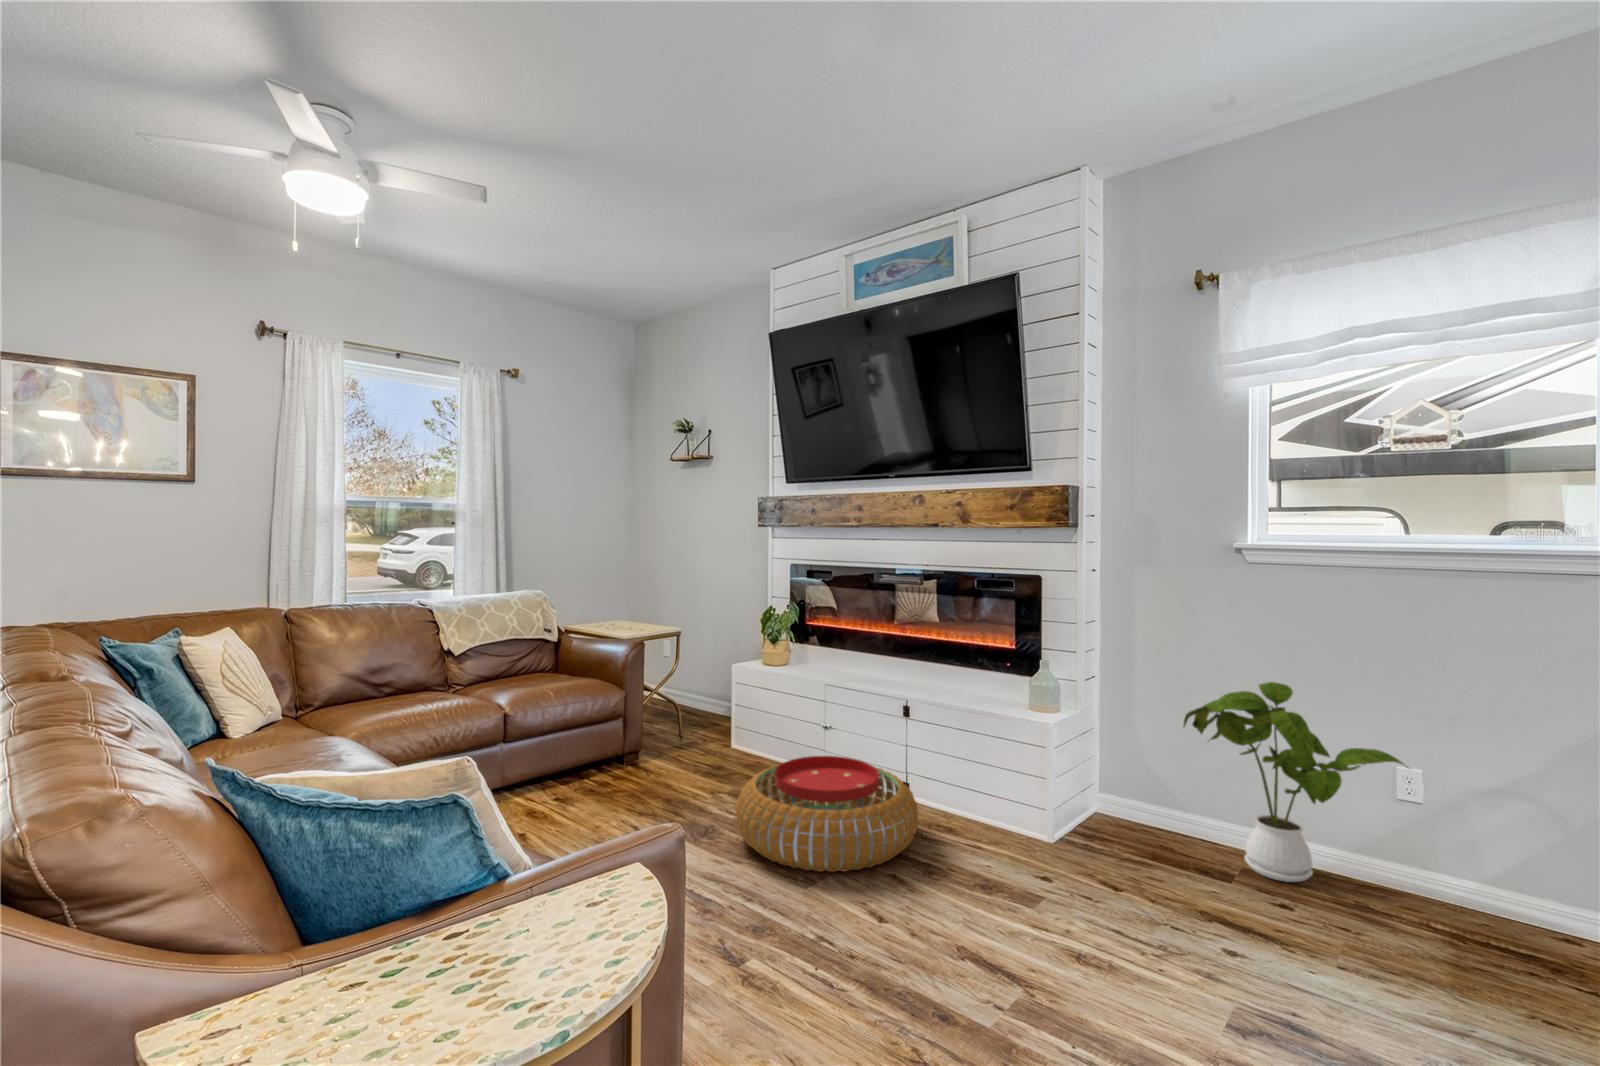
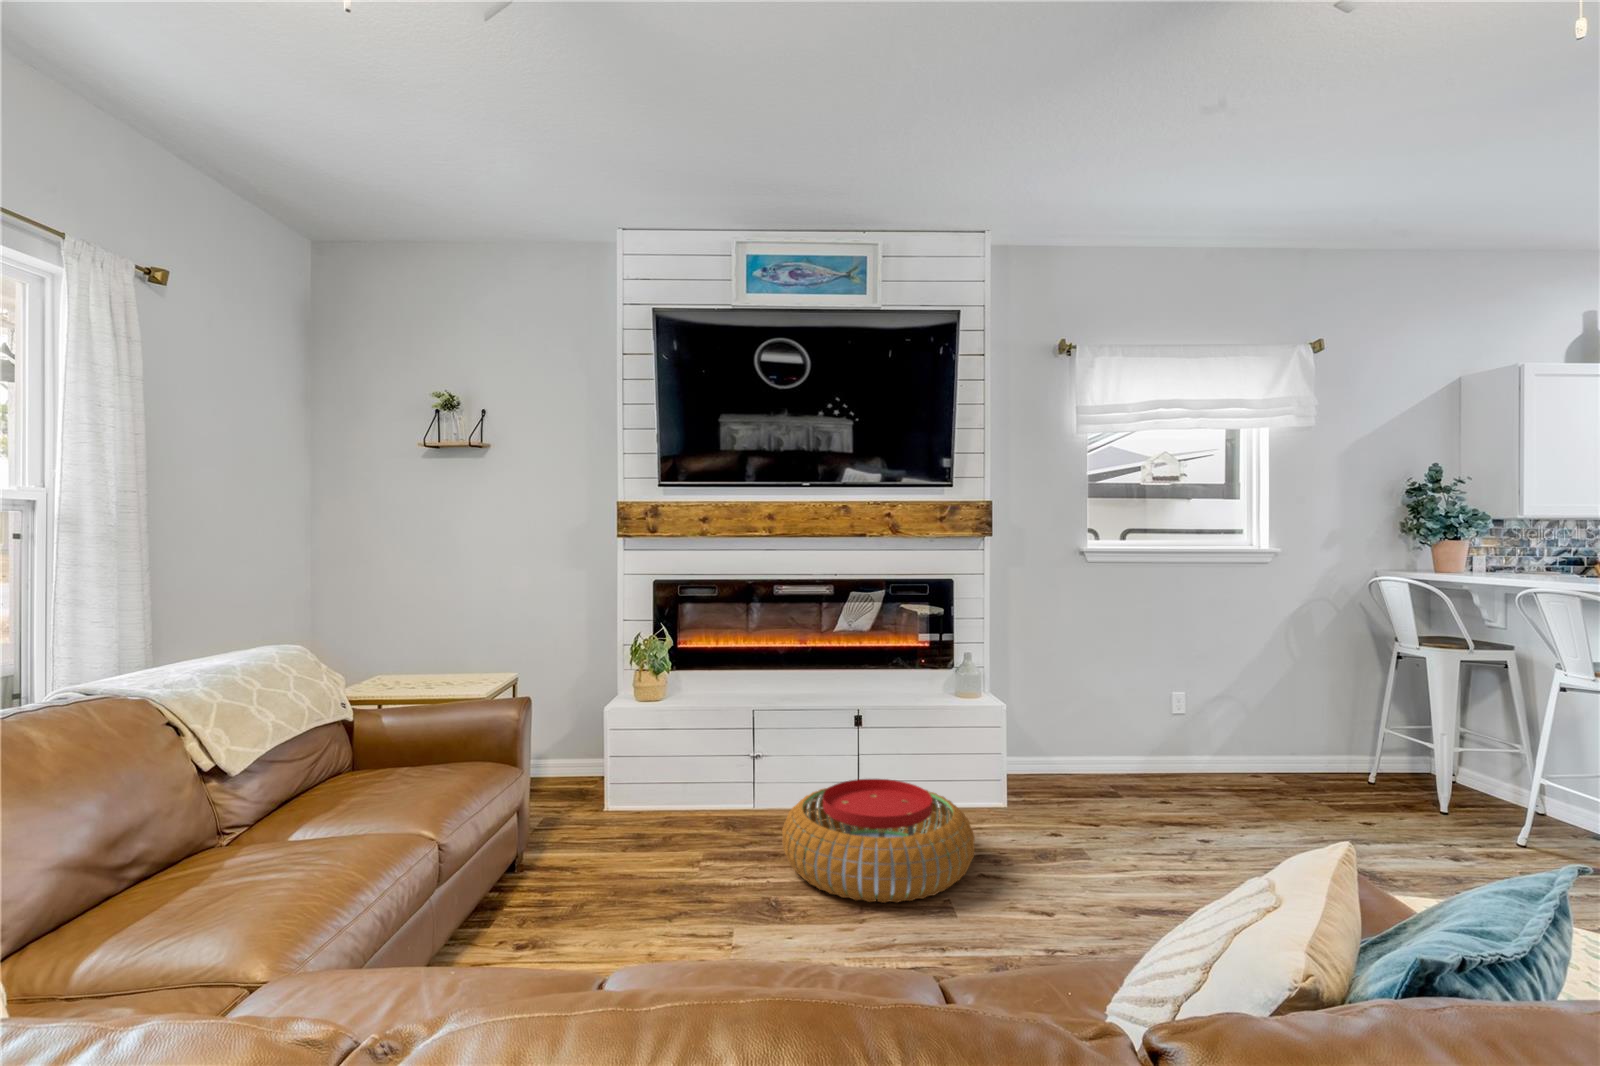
house plant: present [1183,682,1404,882] -> none [1069,647,1206,792]

